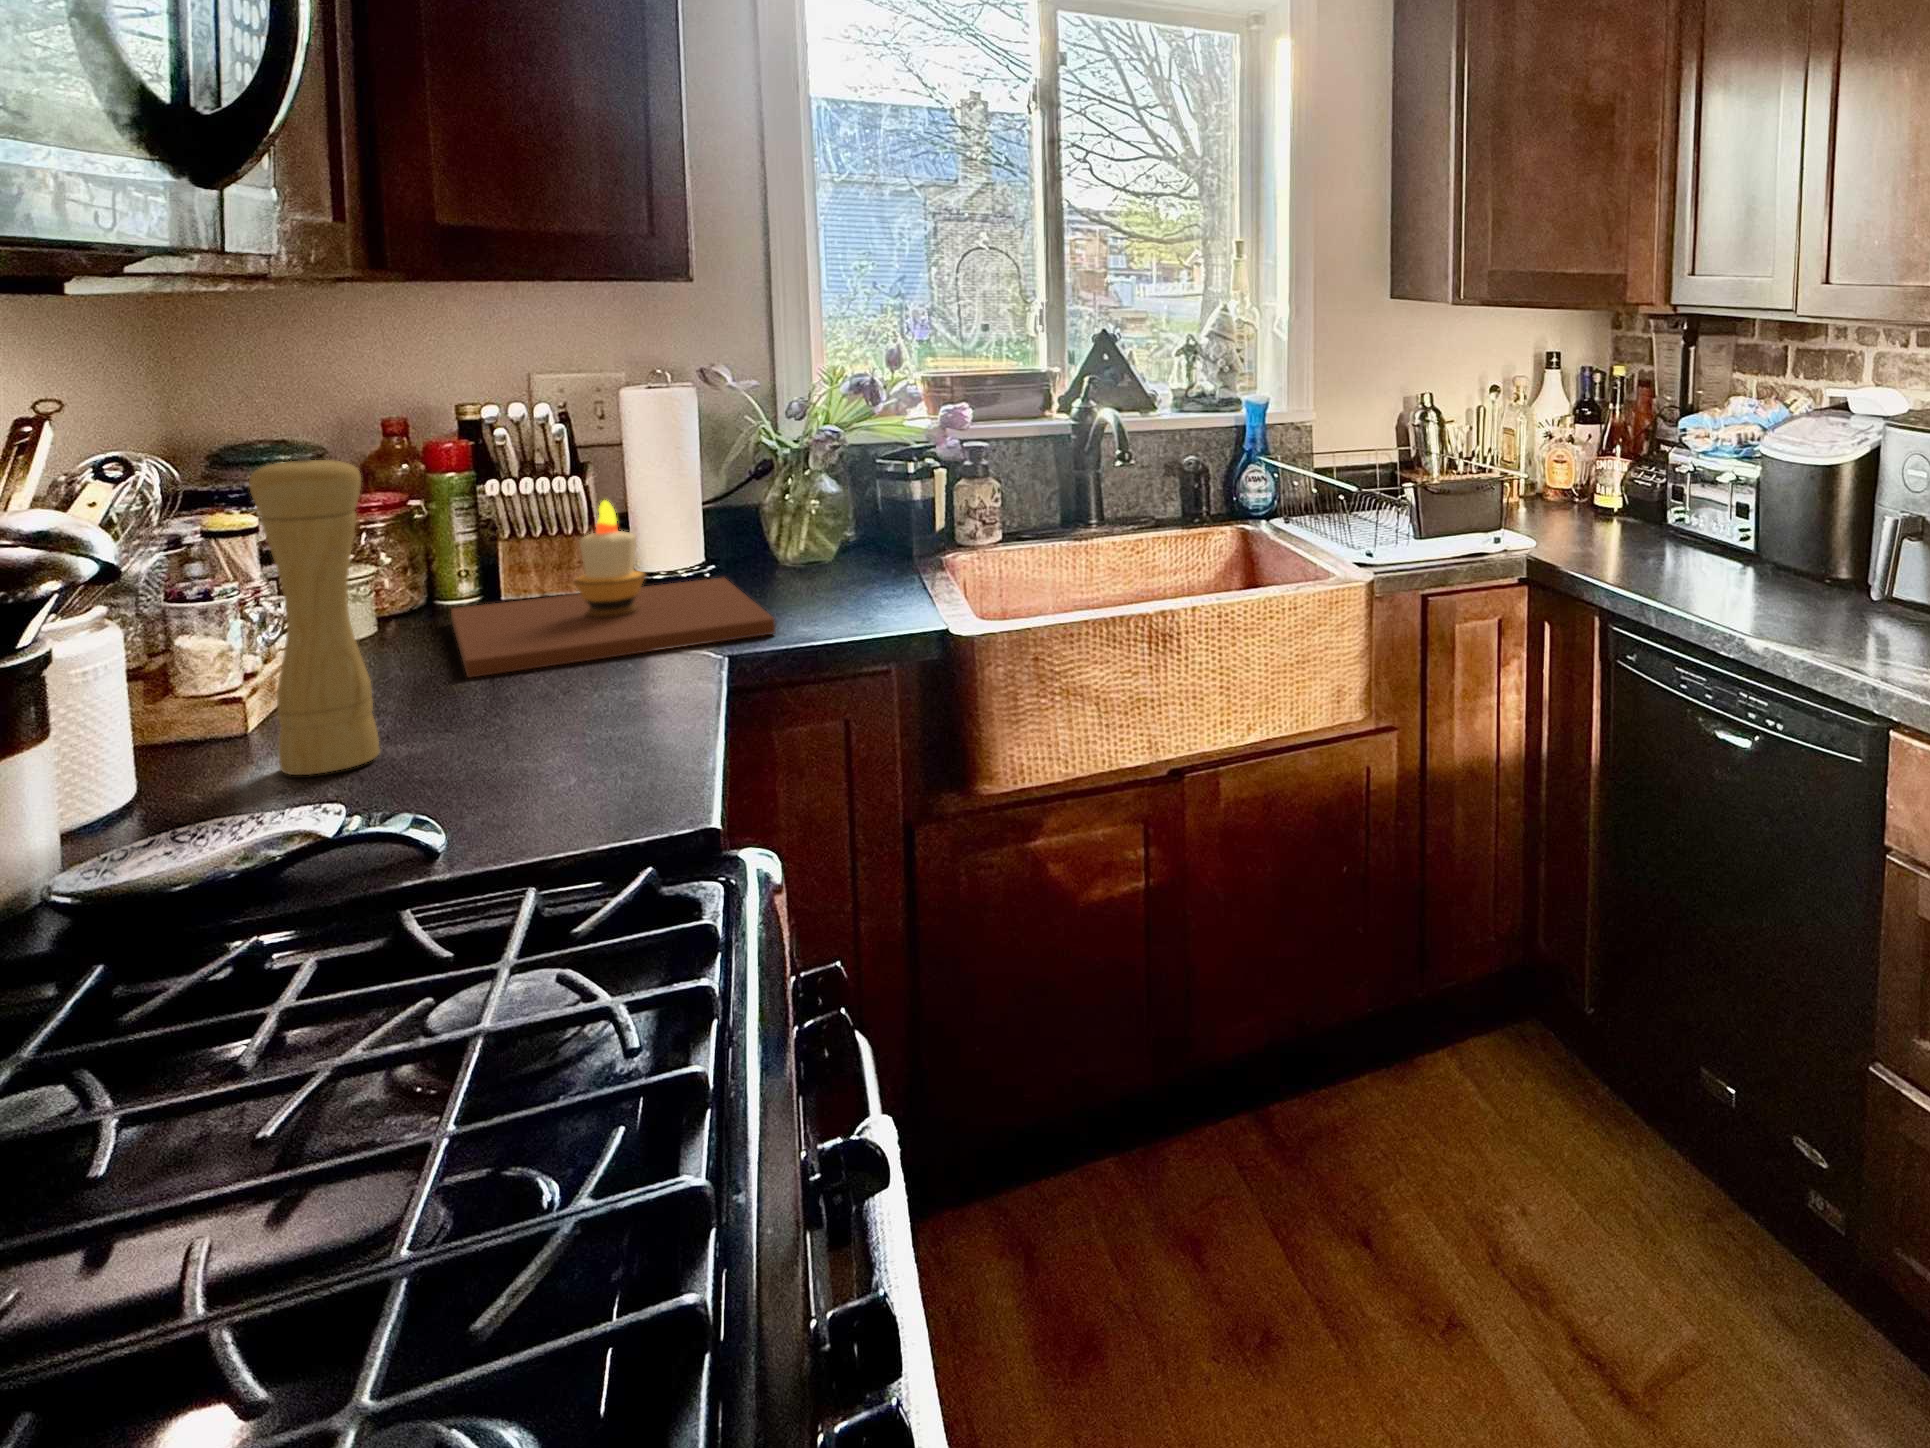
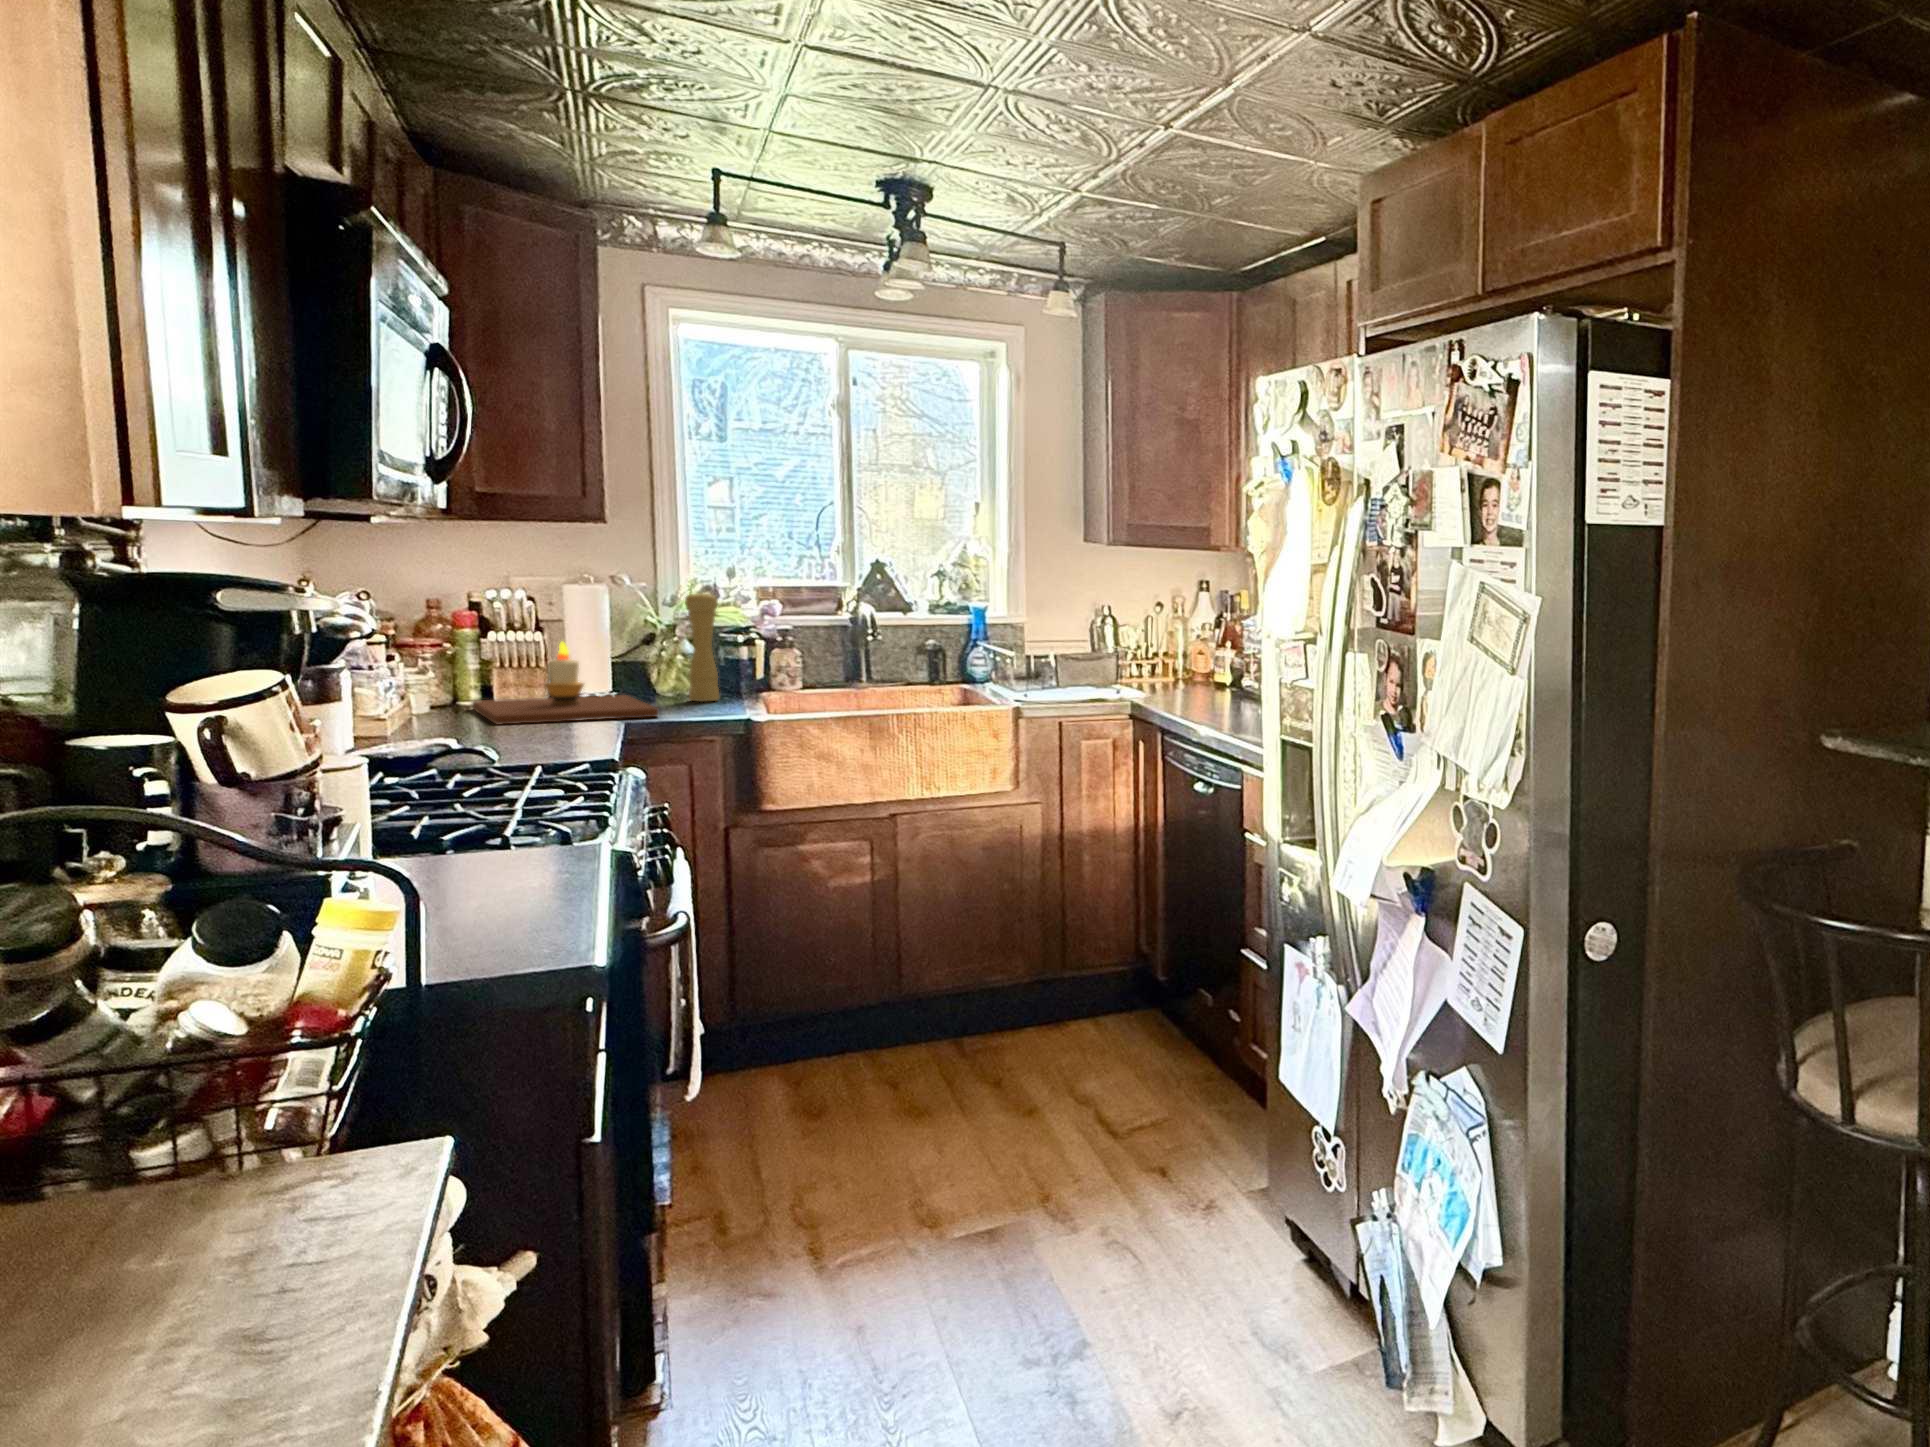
pepper mill: present [249,456,380,775] -> present [685,592,719,701]

